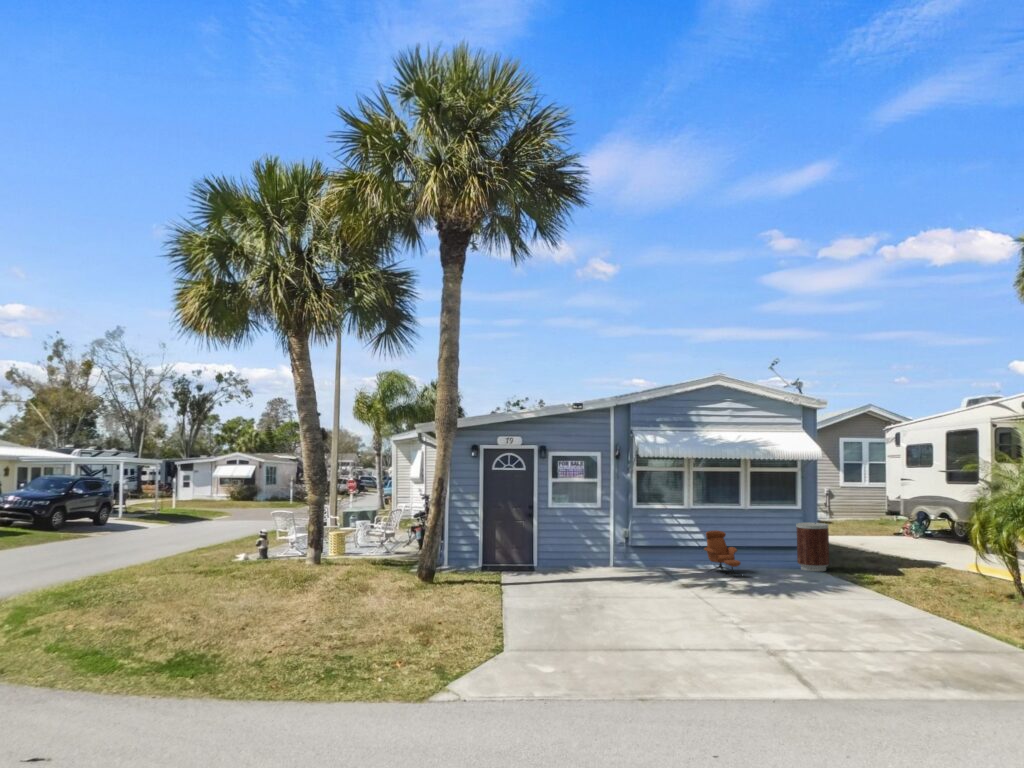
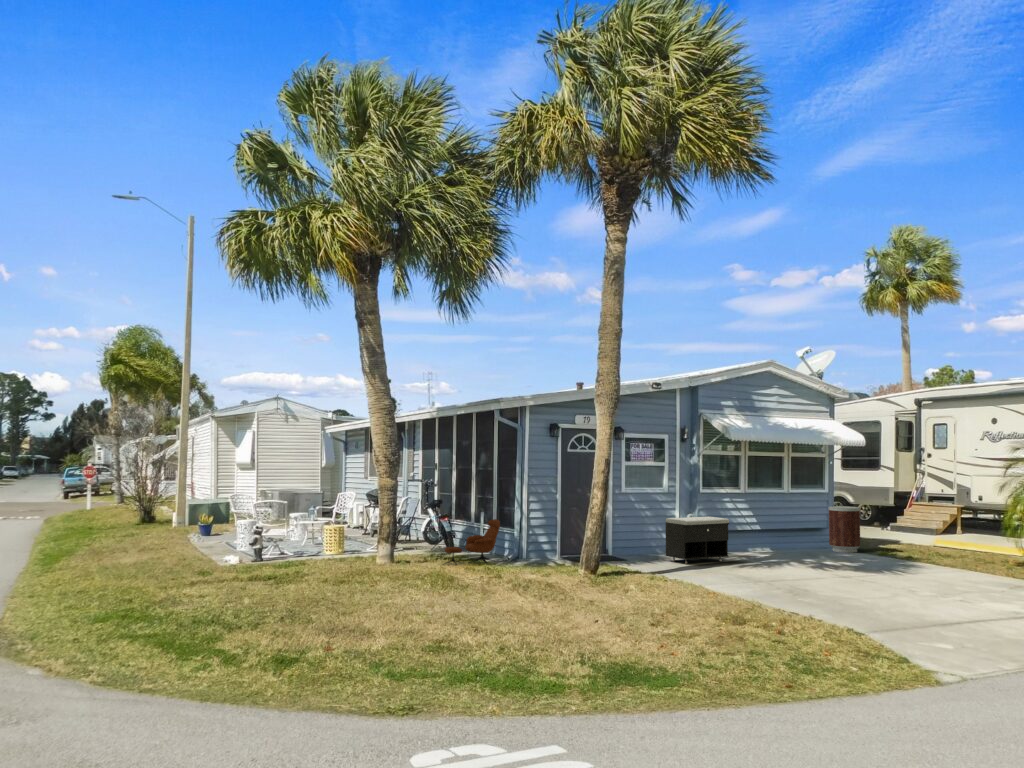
storage bench: none [597,531,655,576] -> present [666,517,729,564]
lounge chair: present [704,531,741,576] -> present [445,519,500,564]

